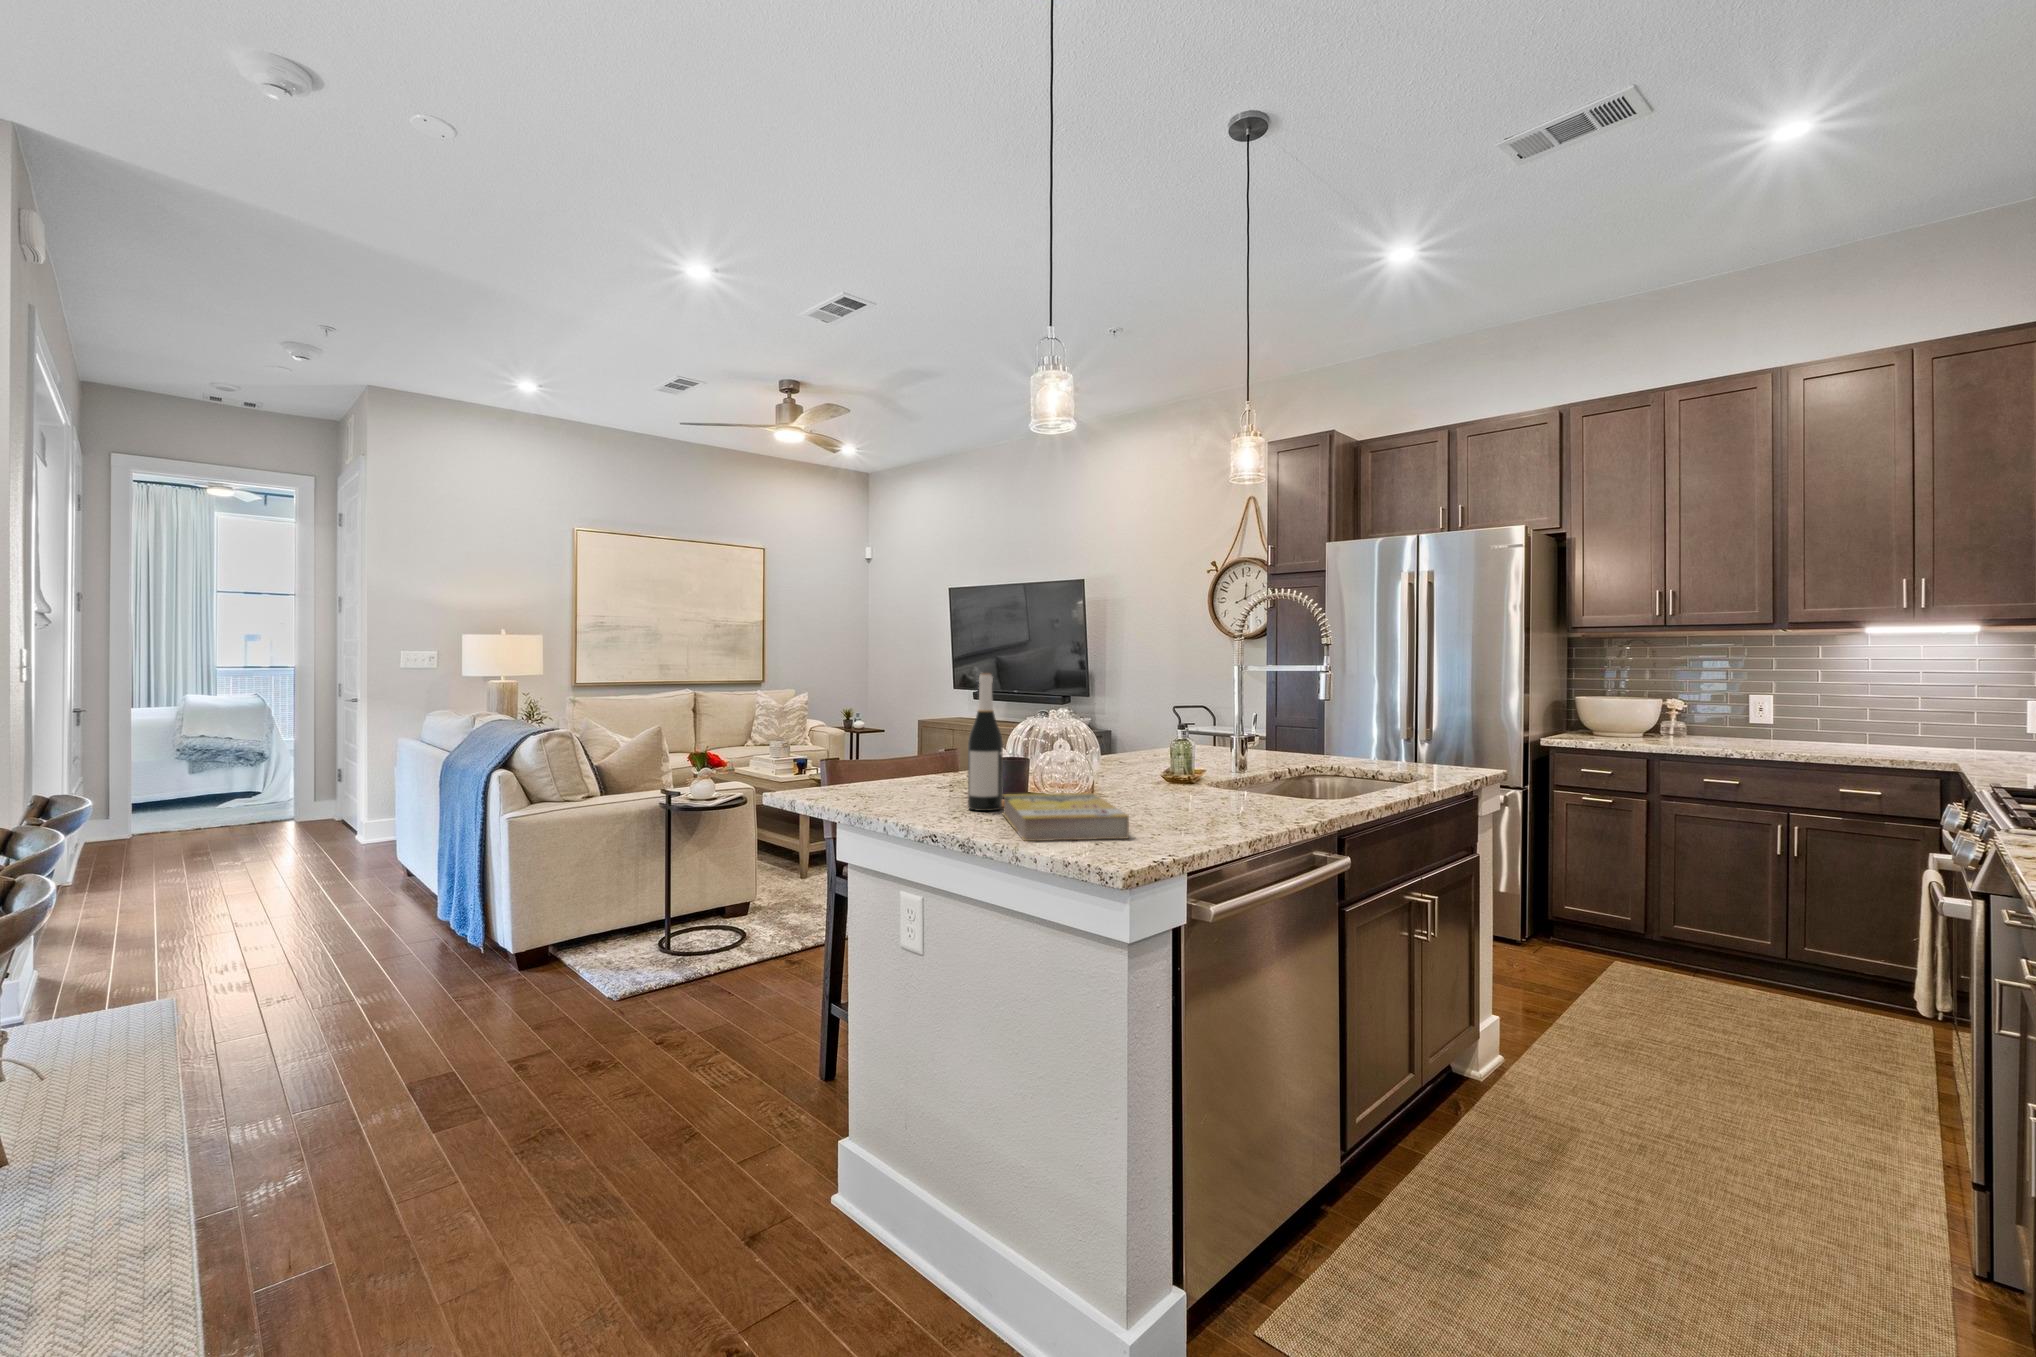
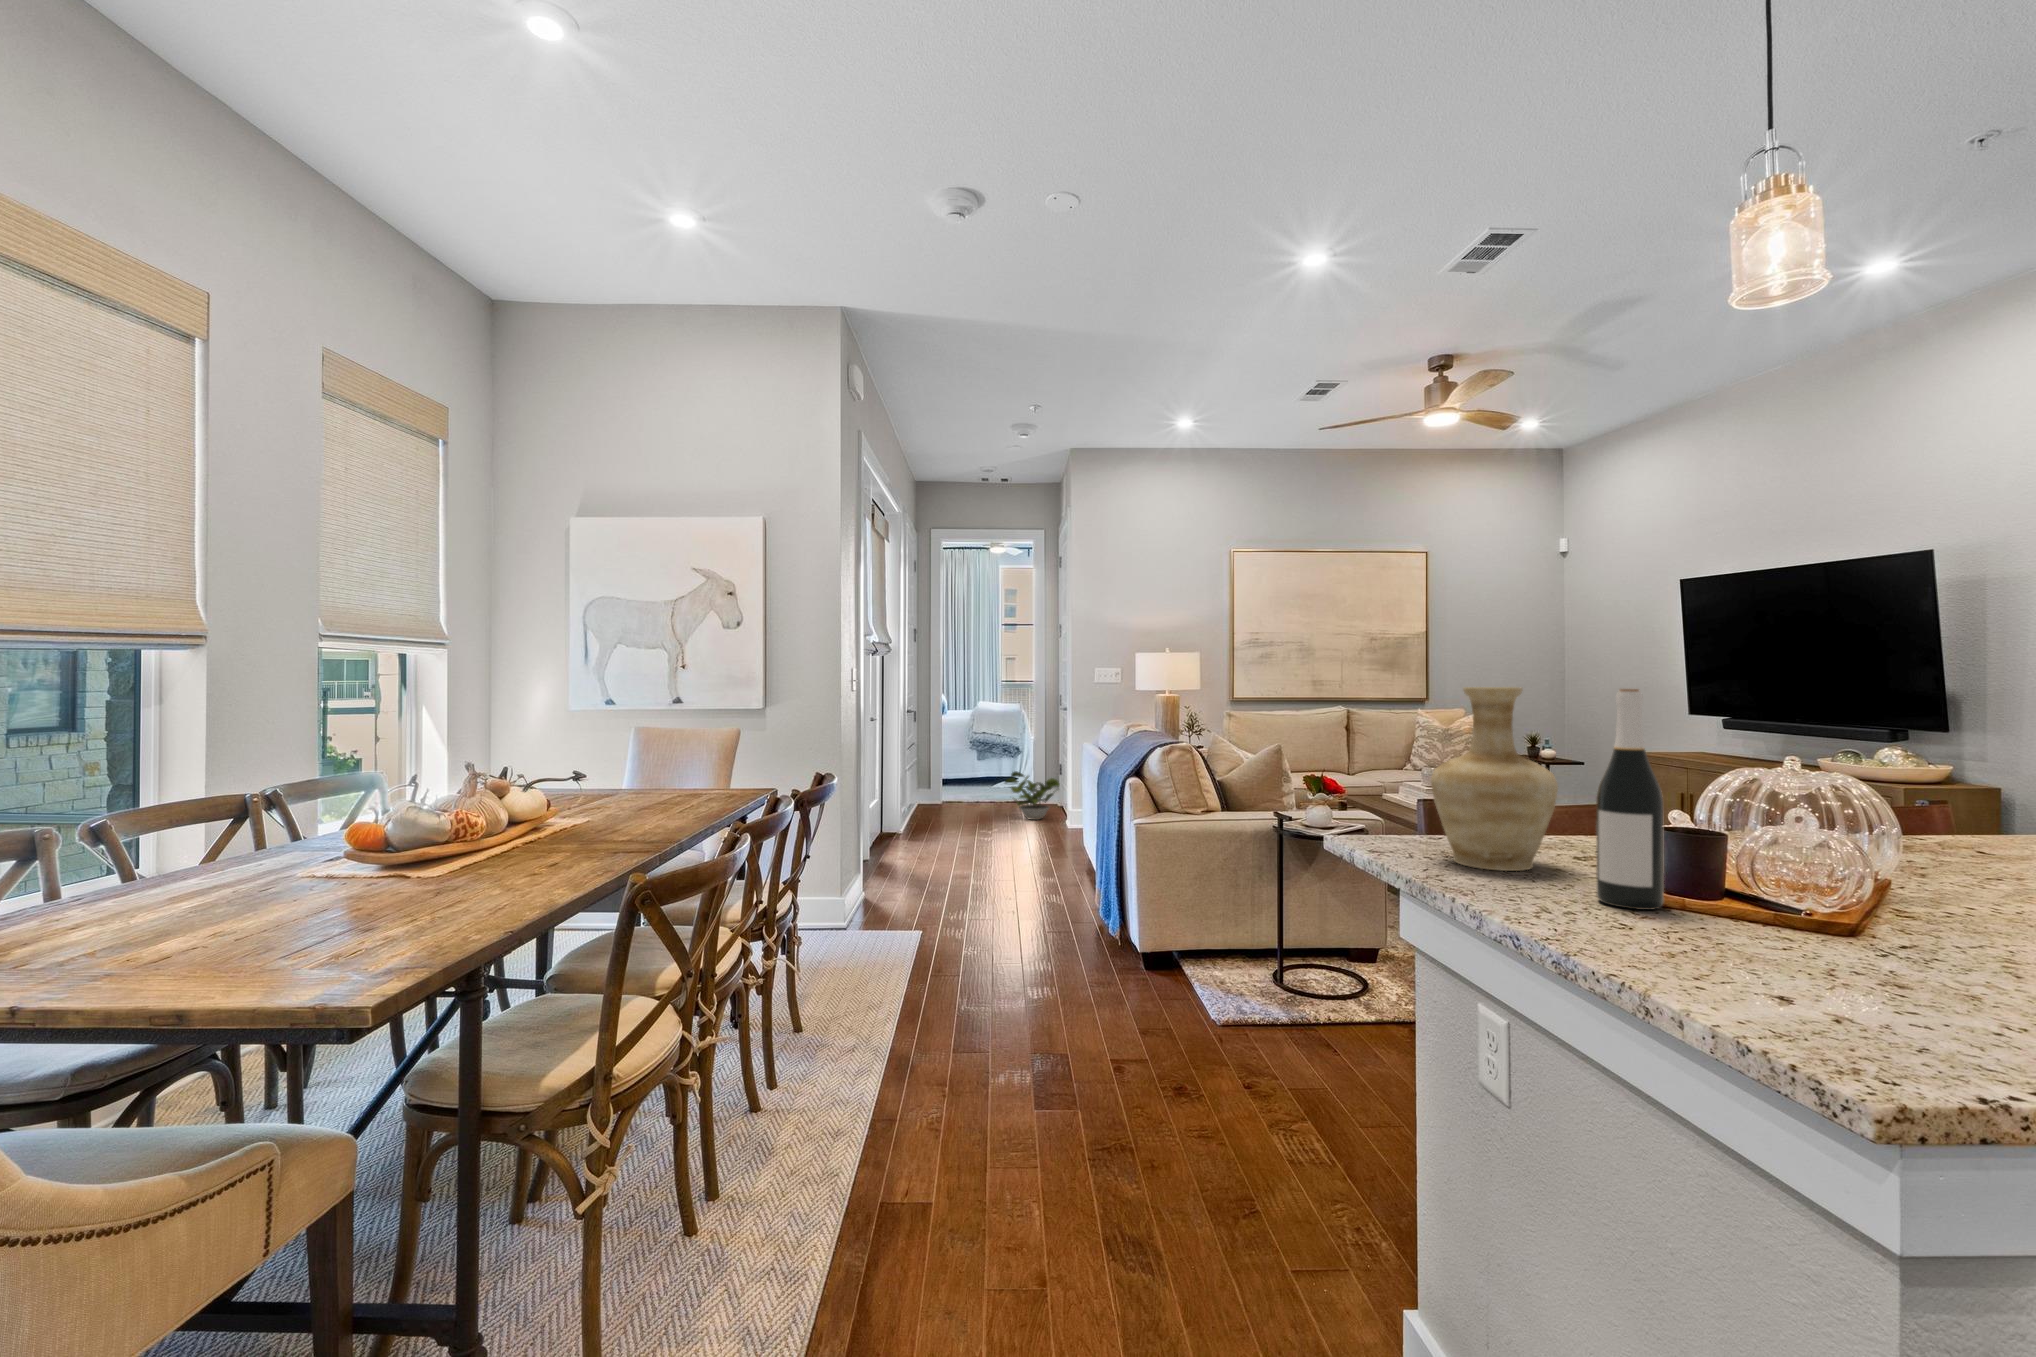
vase: none [857,672,937,801] -> present [1431,687,1558,871]
potted plant: none [257,779,346,838] -> present [1005,771,1059,820]
book: present [1003,793,1129,841] -> none [1655,887,1936,1026]

